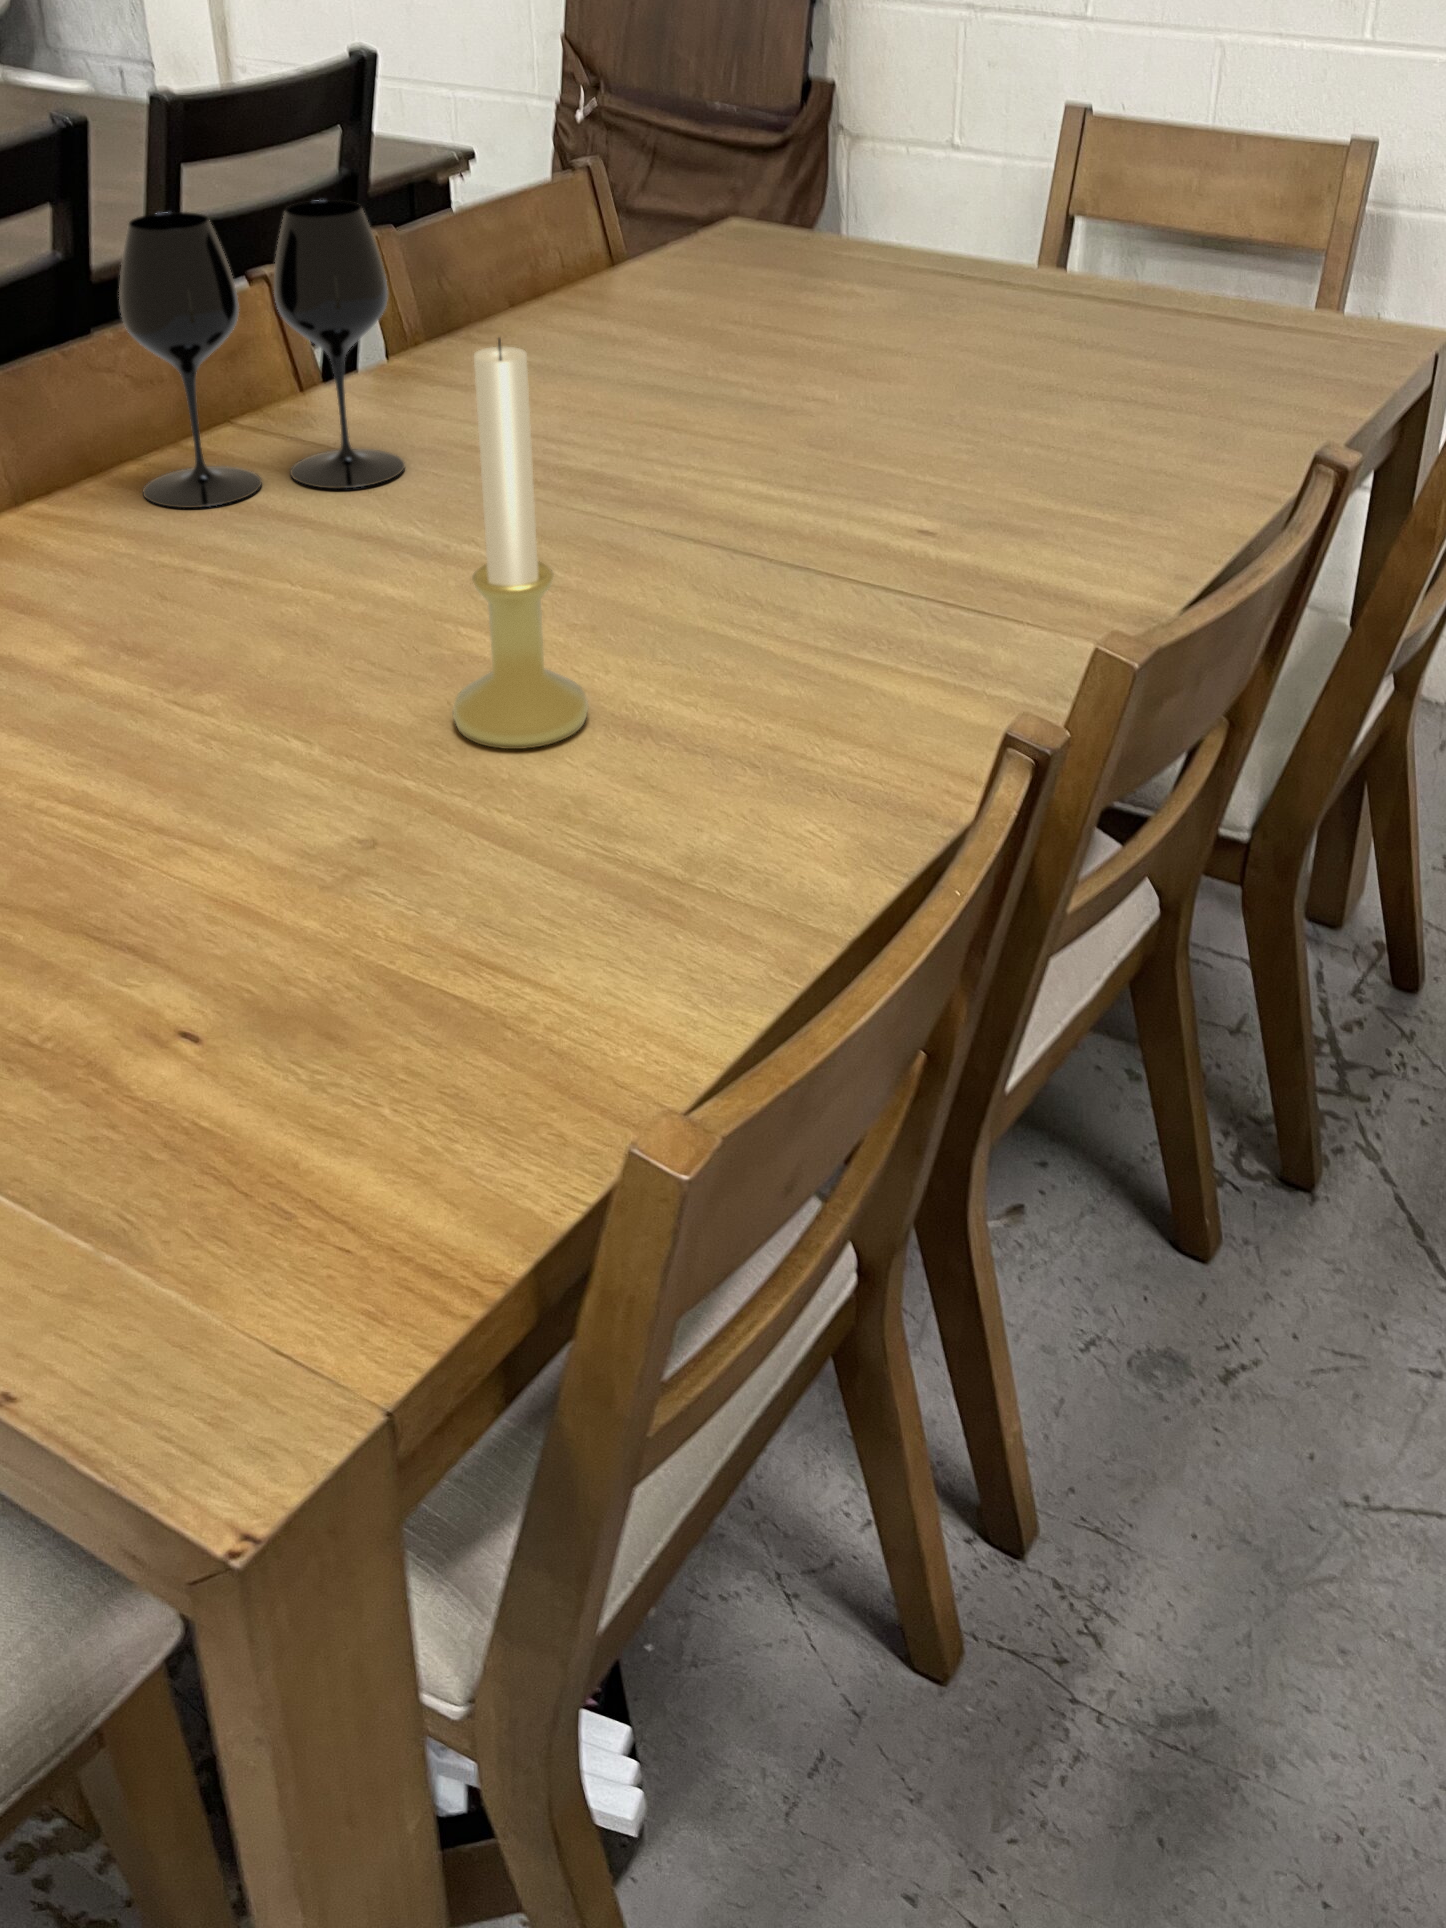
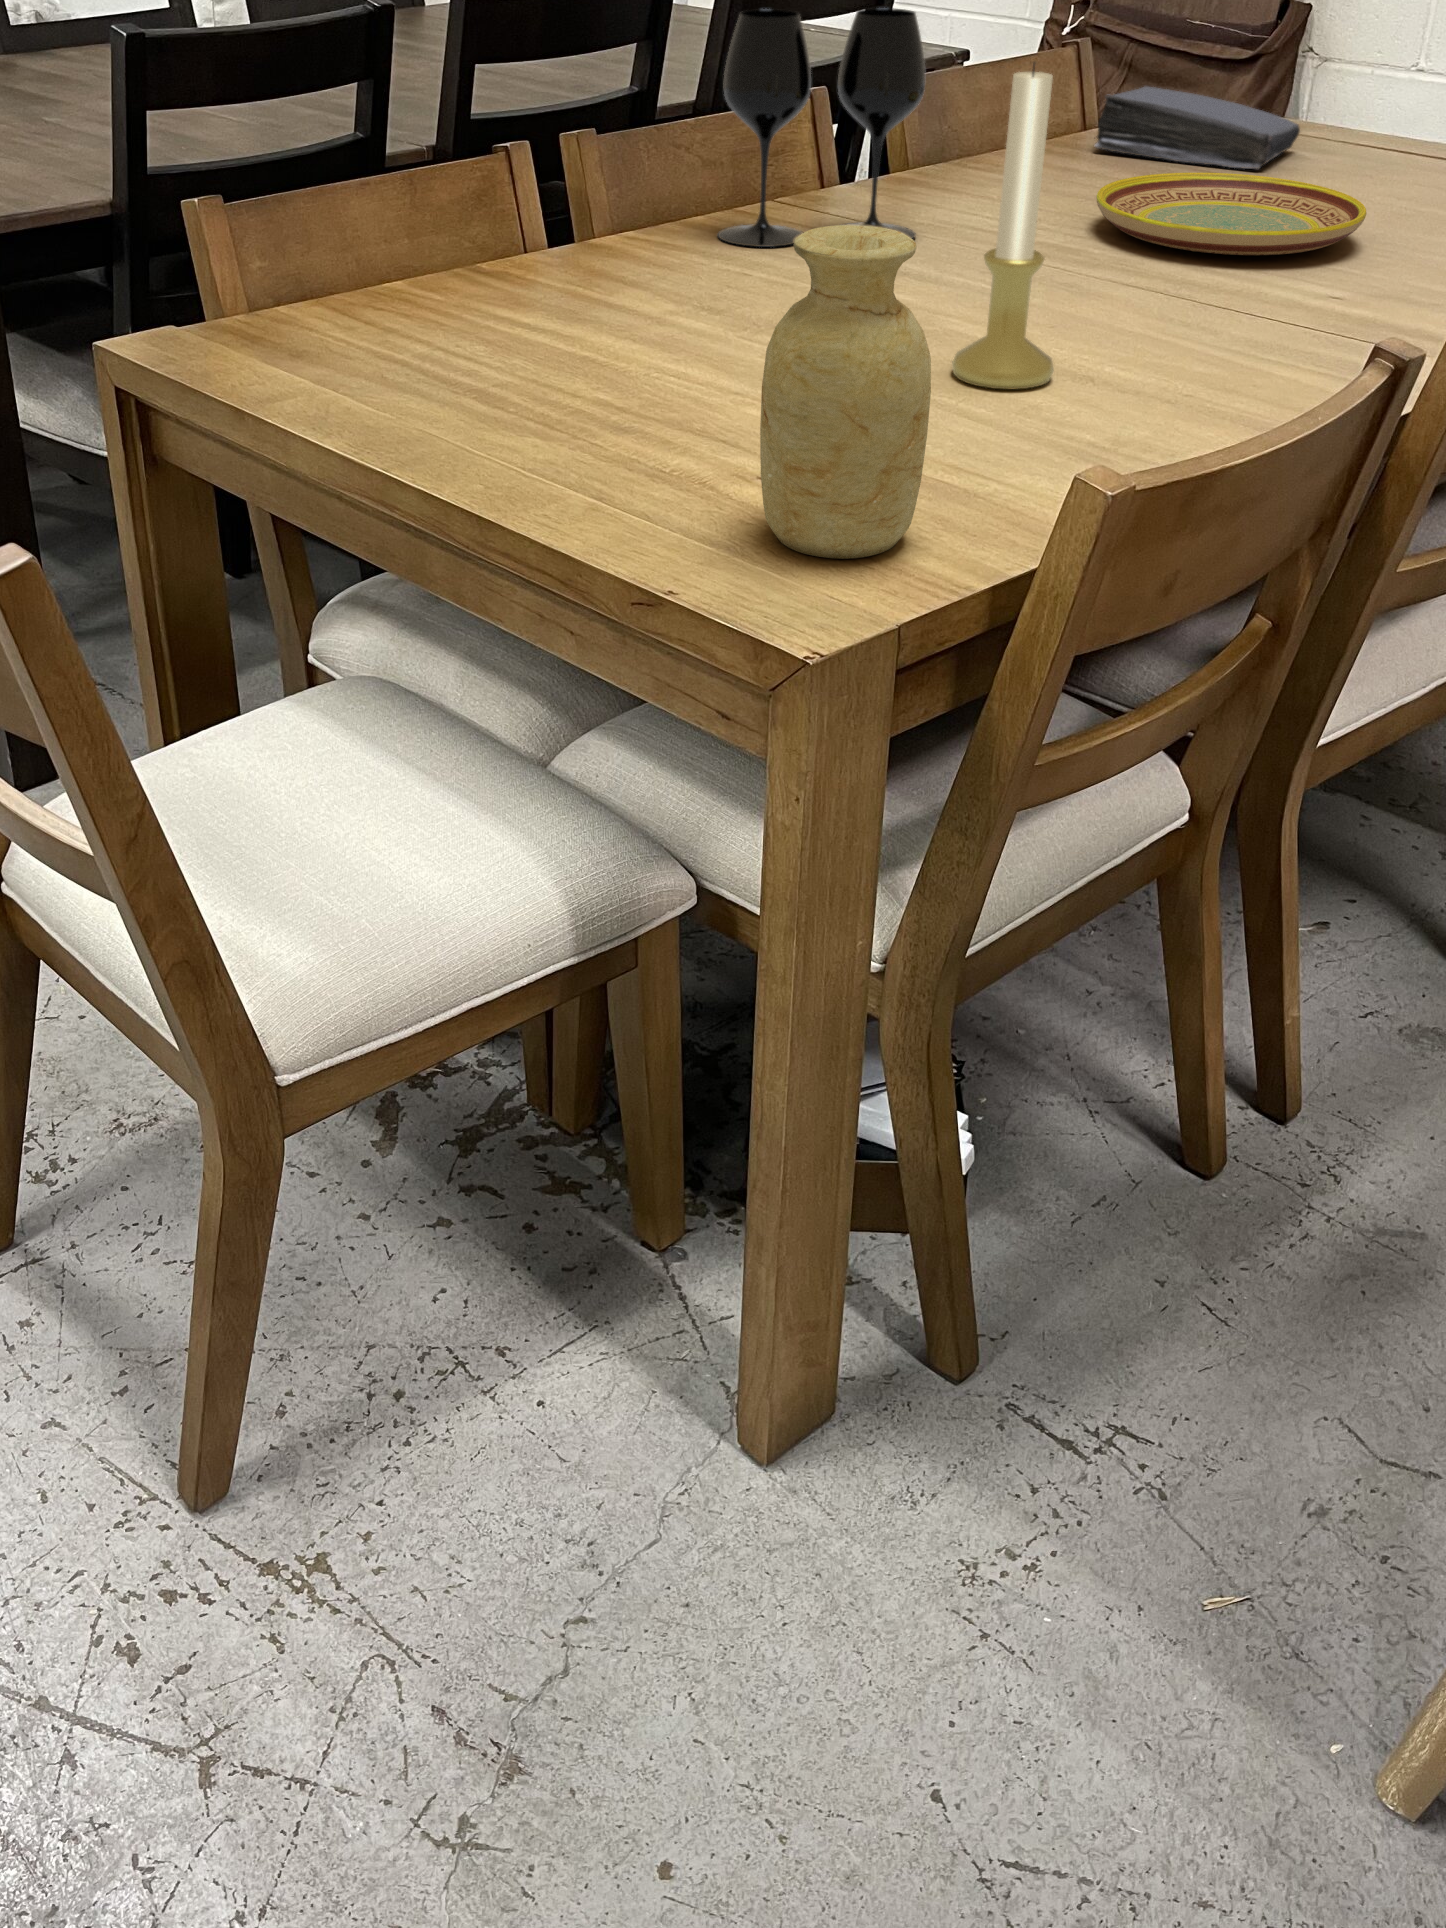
book: none [614,218,843,316] -> present [1095,86,1300,169]
plate: none [622,342,936,461] -> present [1096,173,1366,255]
vase: none [124,697,395,1187] -> present [760,225,931,559]

